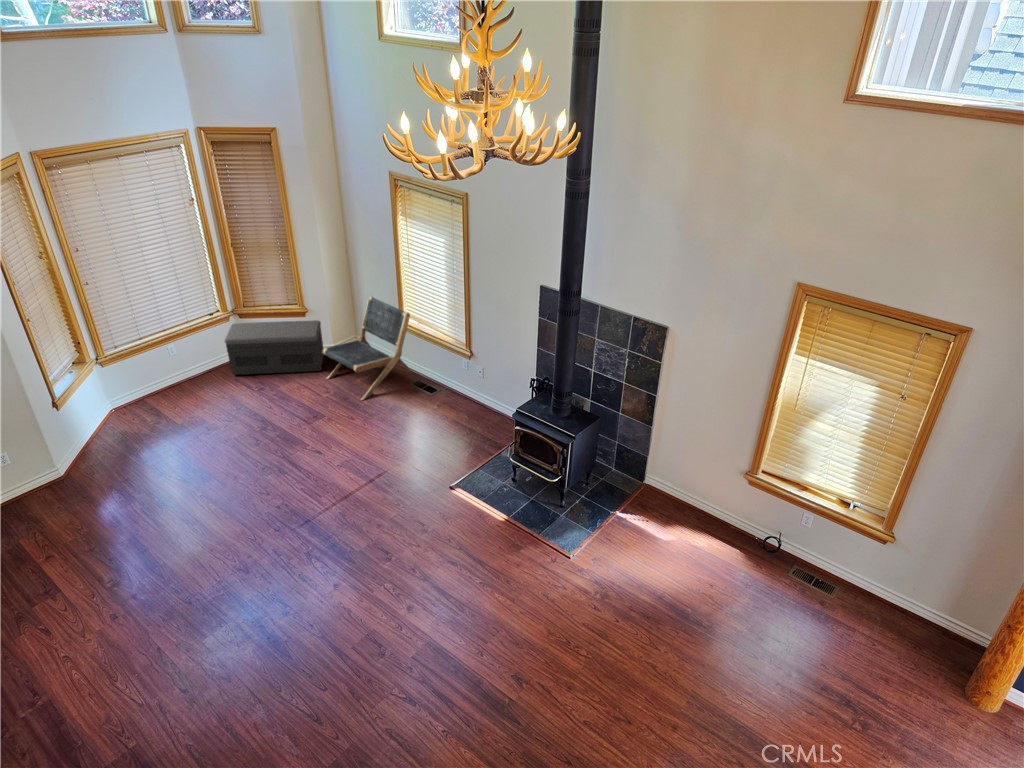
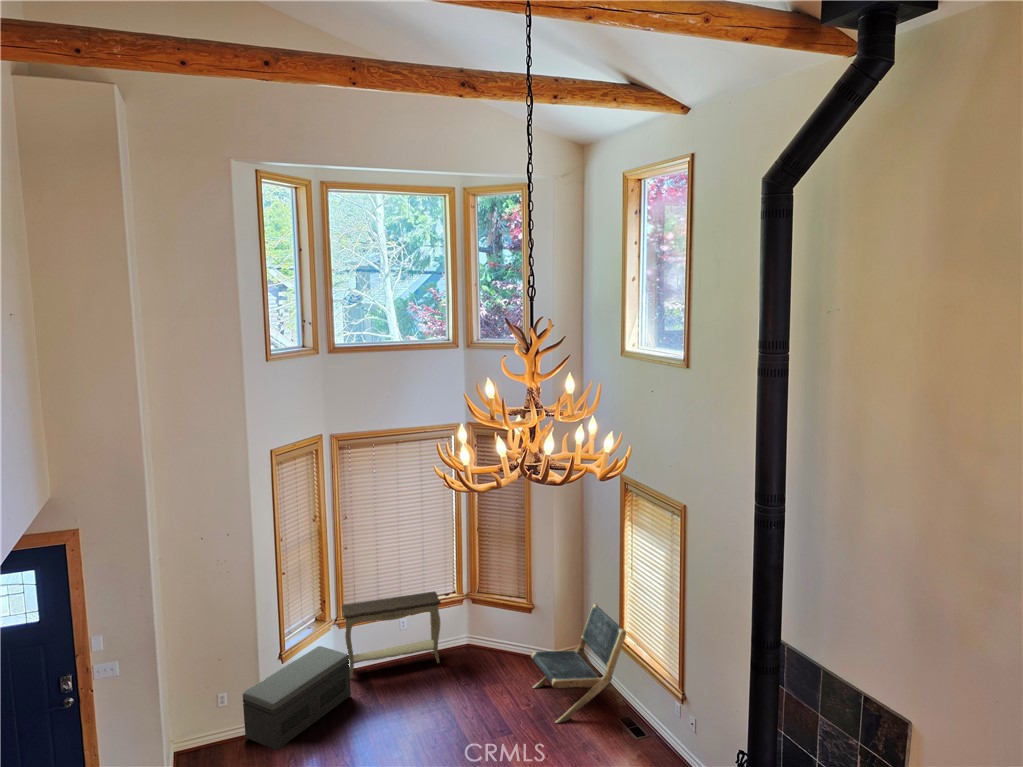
console table: none [99,314,223,415] -> present [342,592,441,679]
storage bench: present [225,320,324,375] -> present [243,646,351,751]

